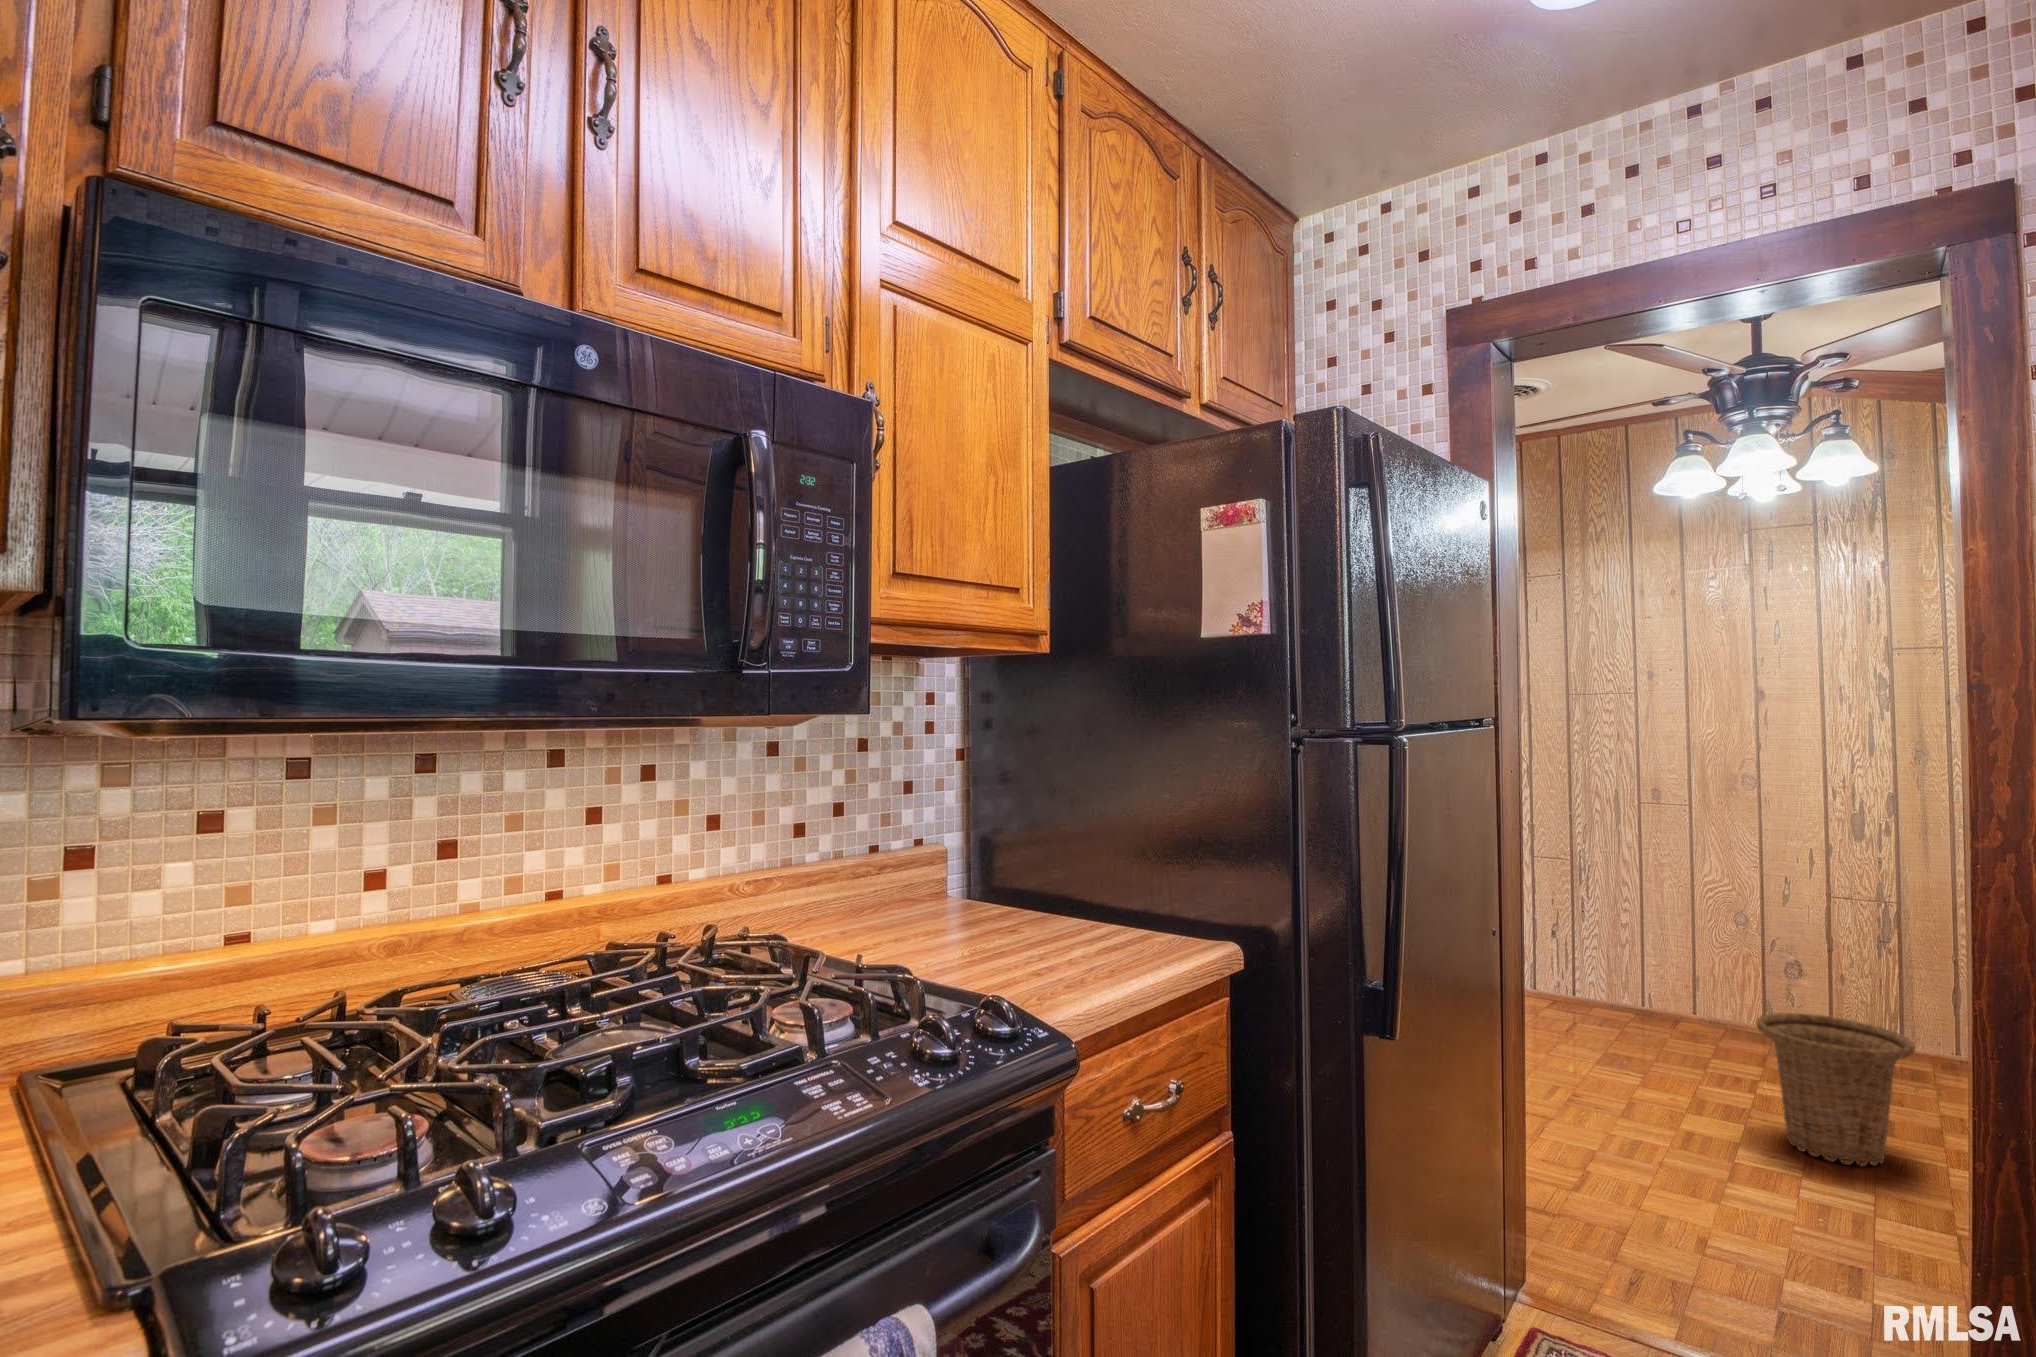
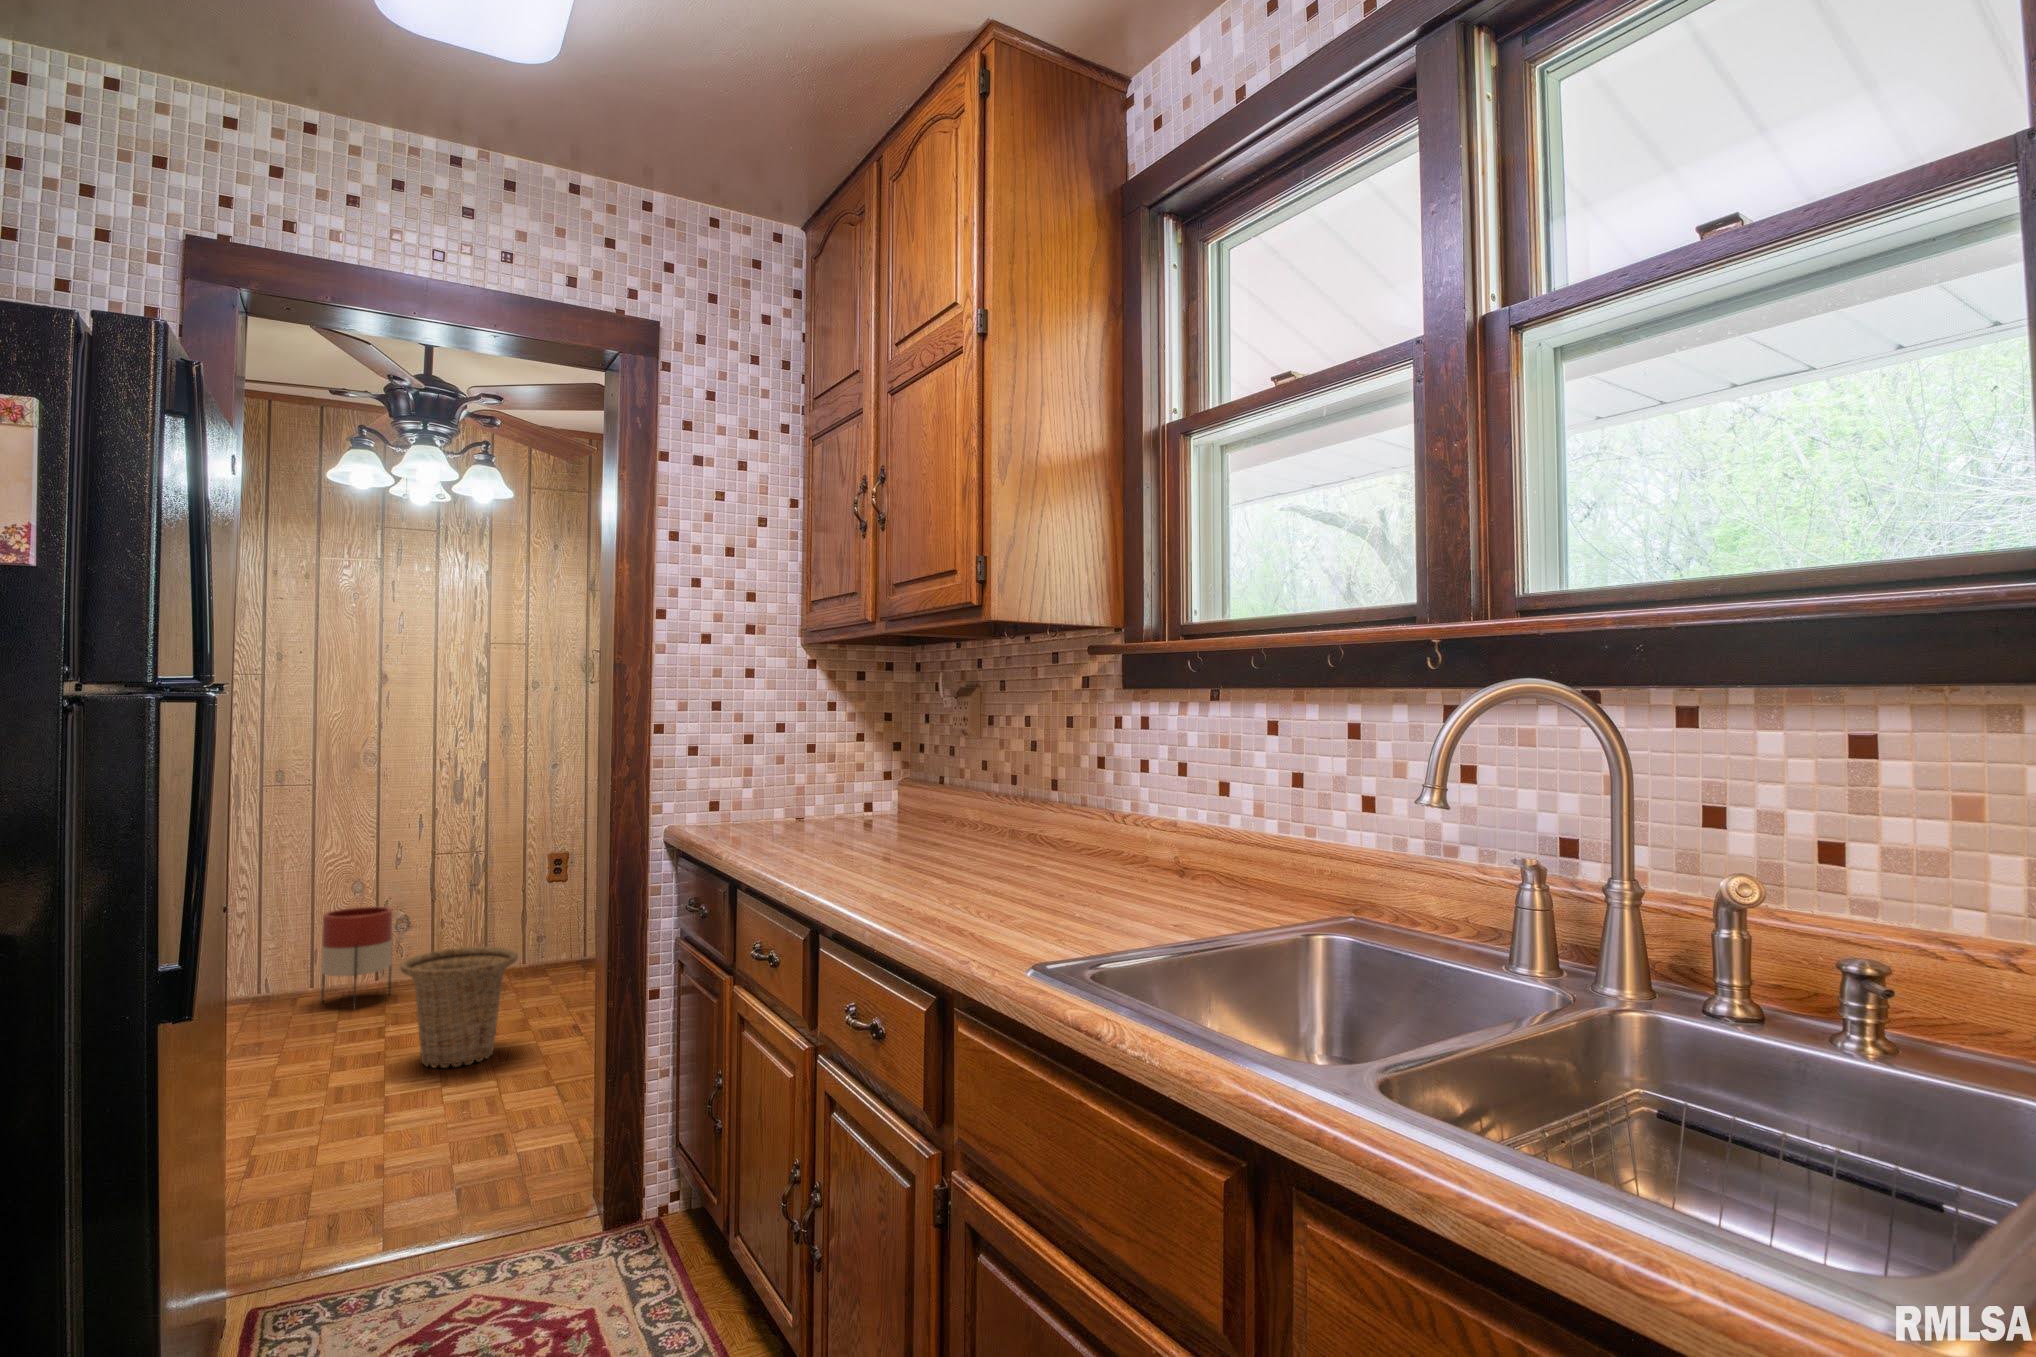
planter: none [1698,939,1779,1051] -> present [321,906,392,1009]

